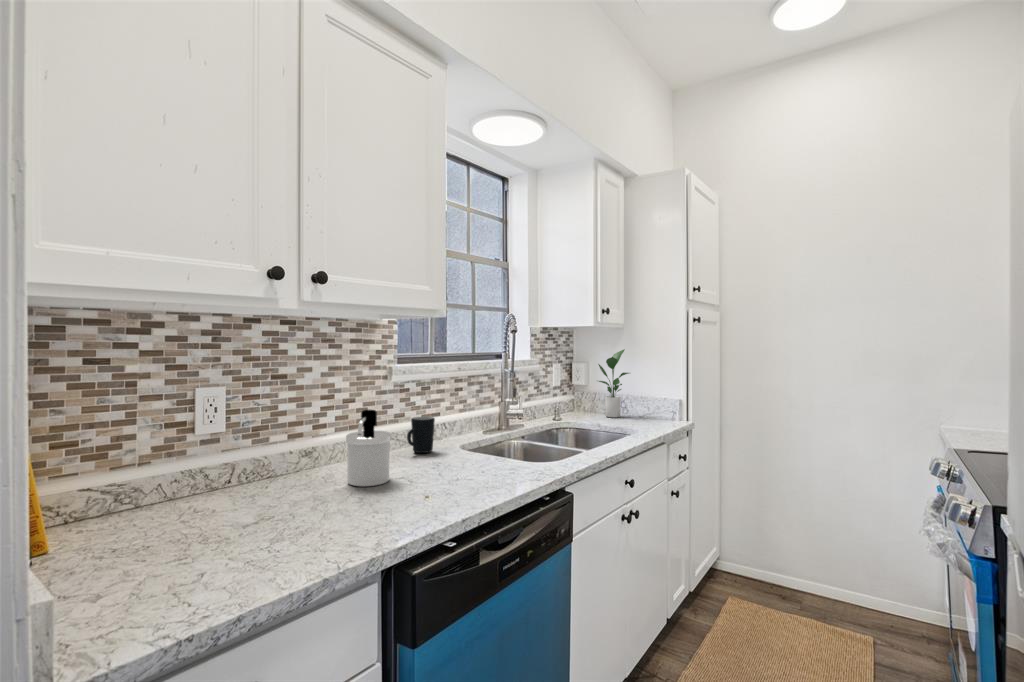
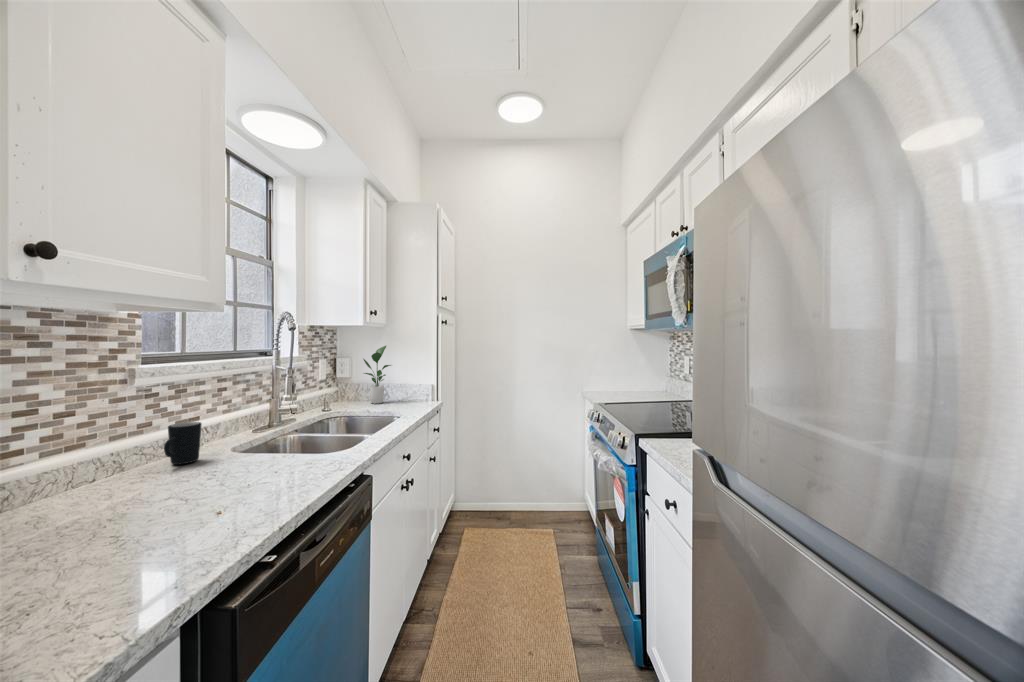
soap dispenser: present [346,410,391,486] -> none [77,422,154,522]

